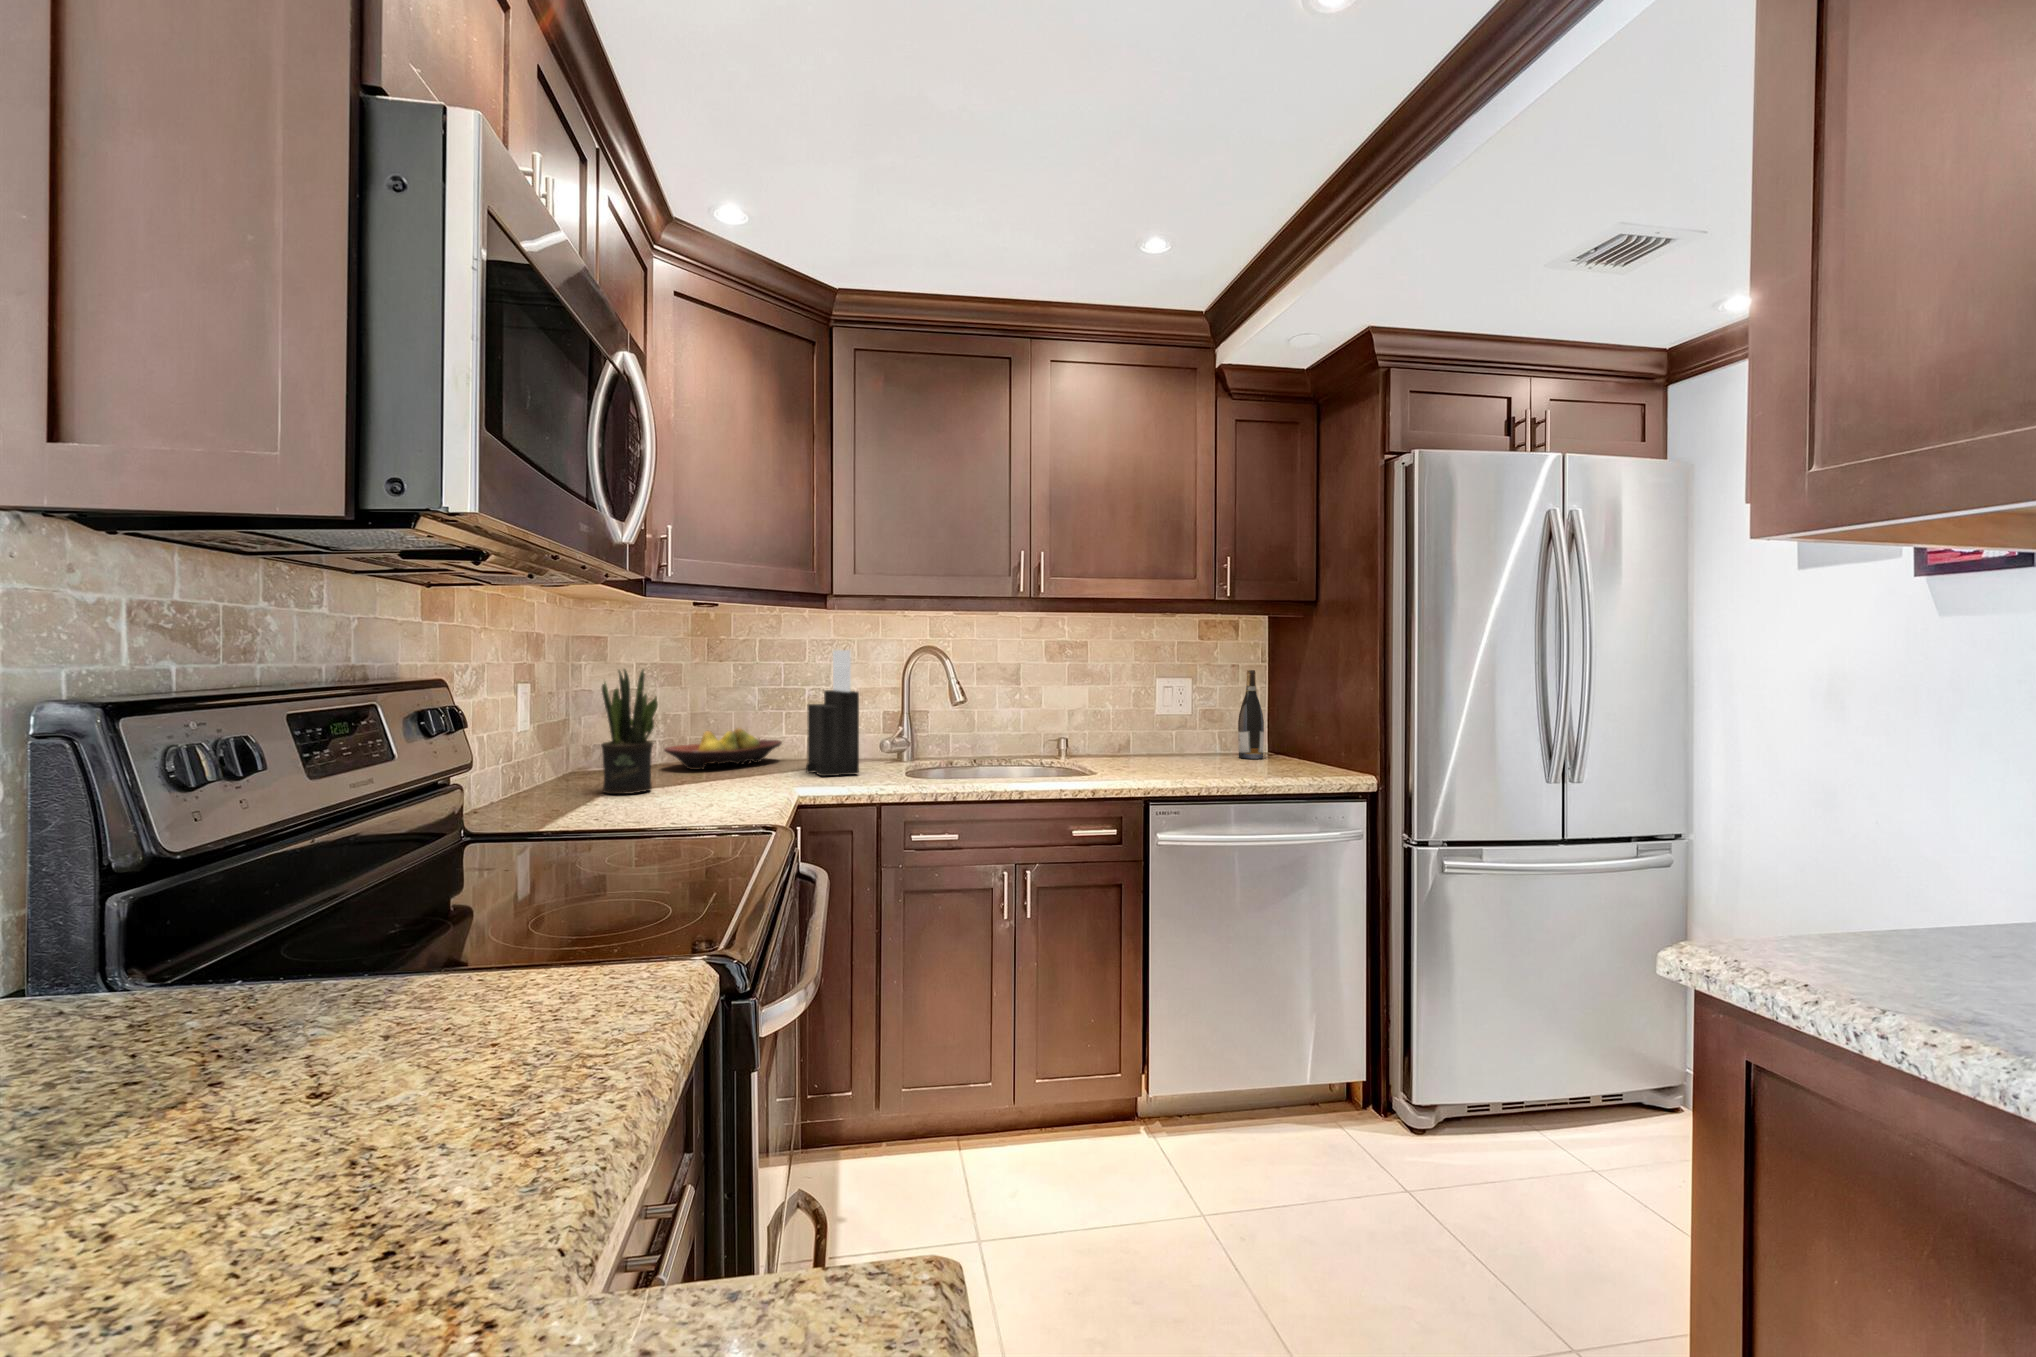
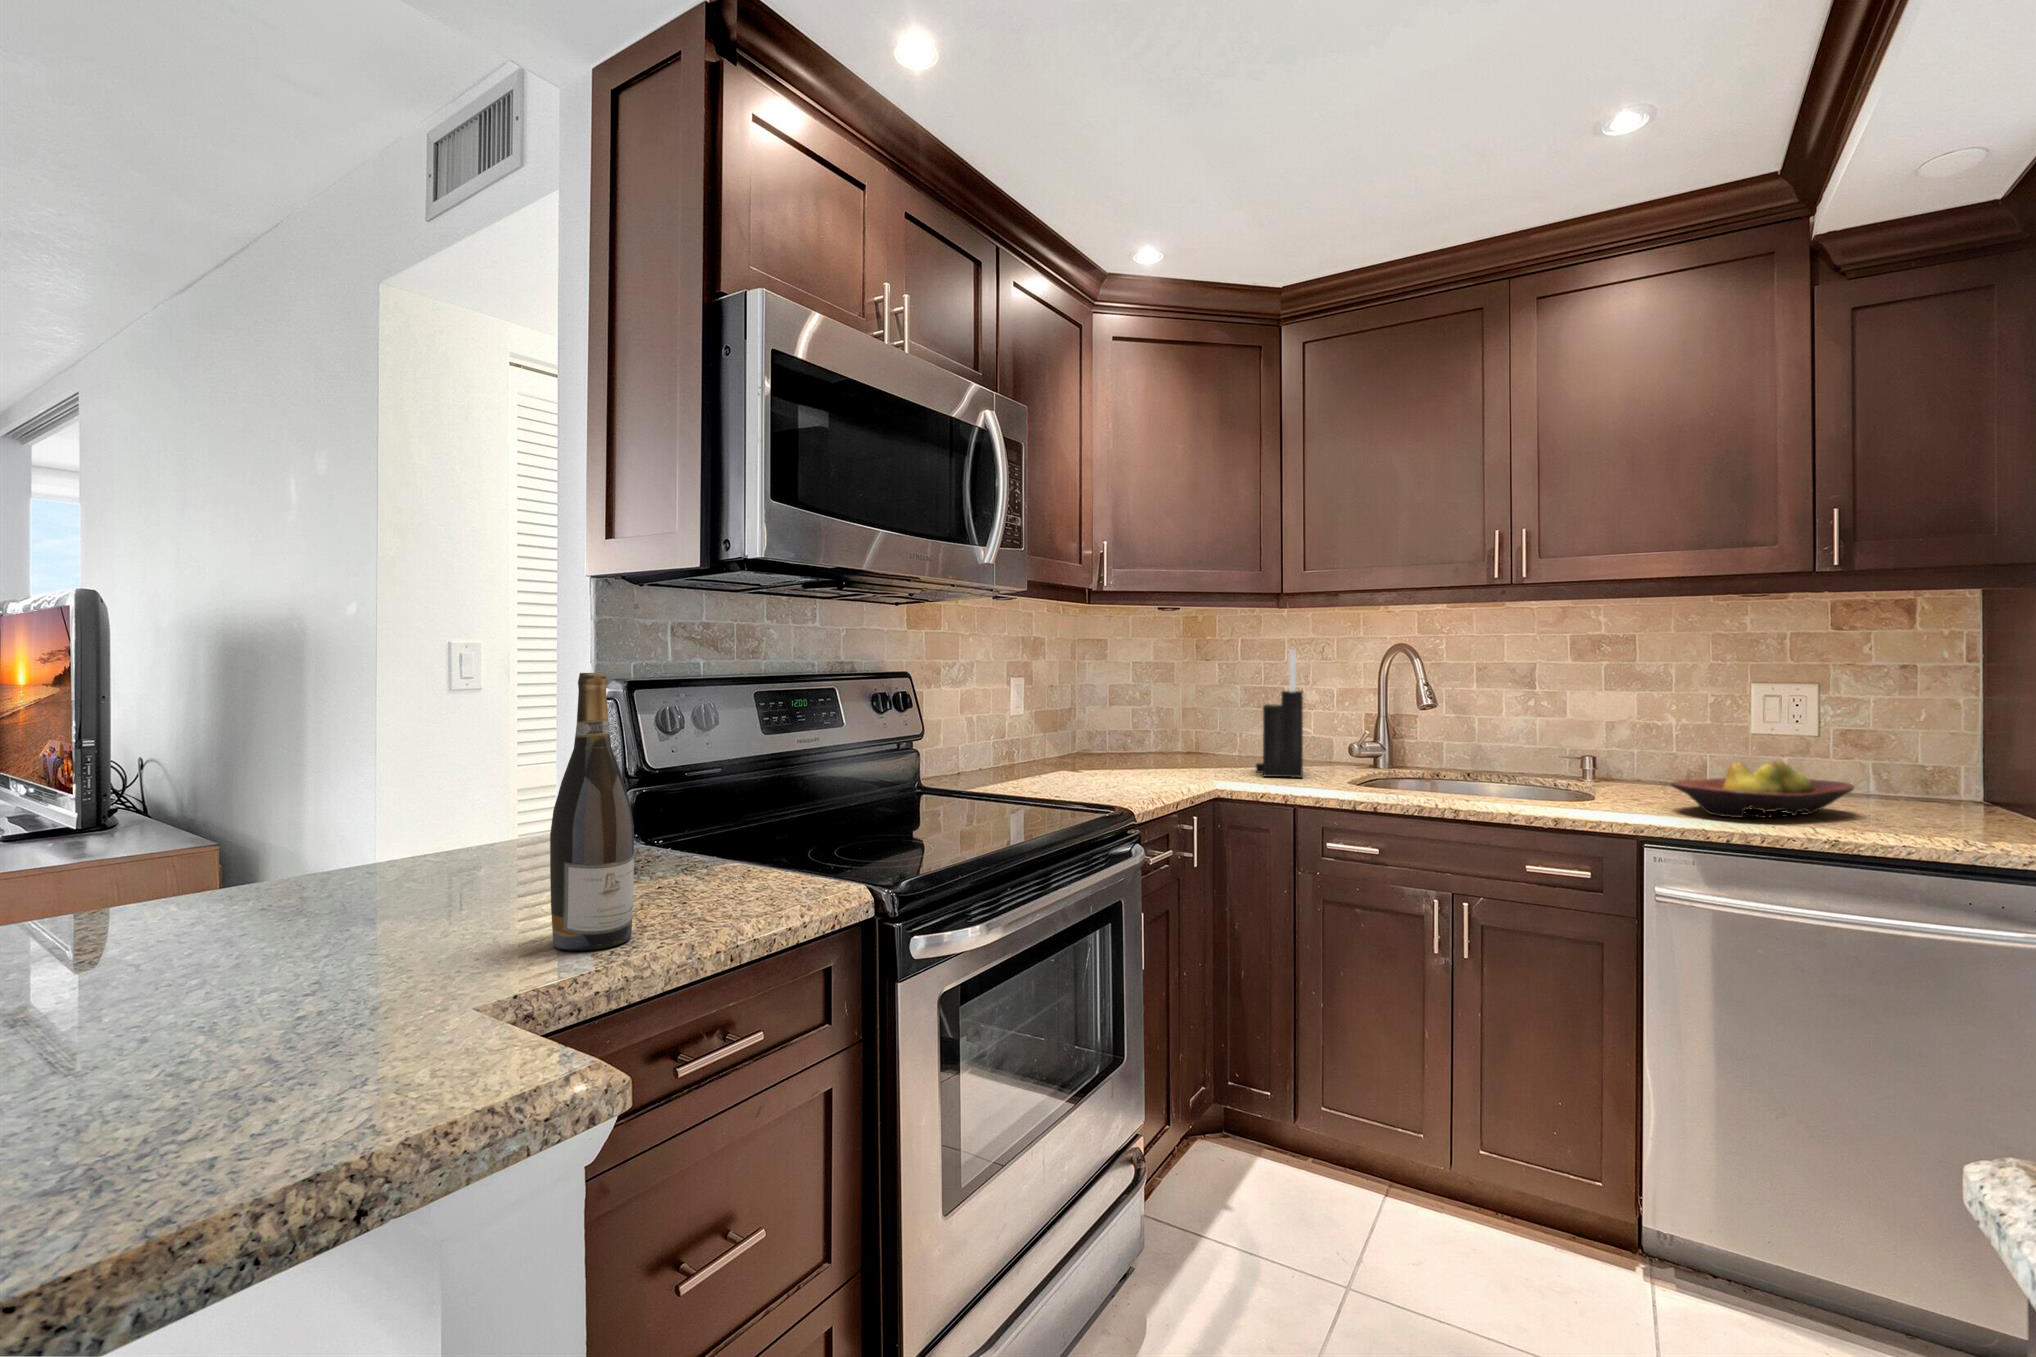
potted plant: present [601,669,658,794] -> none [1061,667,1106,776]
wine bottle: present [1238,670,1264,759] -> present [550,673,634,951]
fruit bowl: present [664,728,782,770] -> present [1671,761,1854,818]

